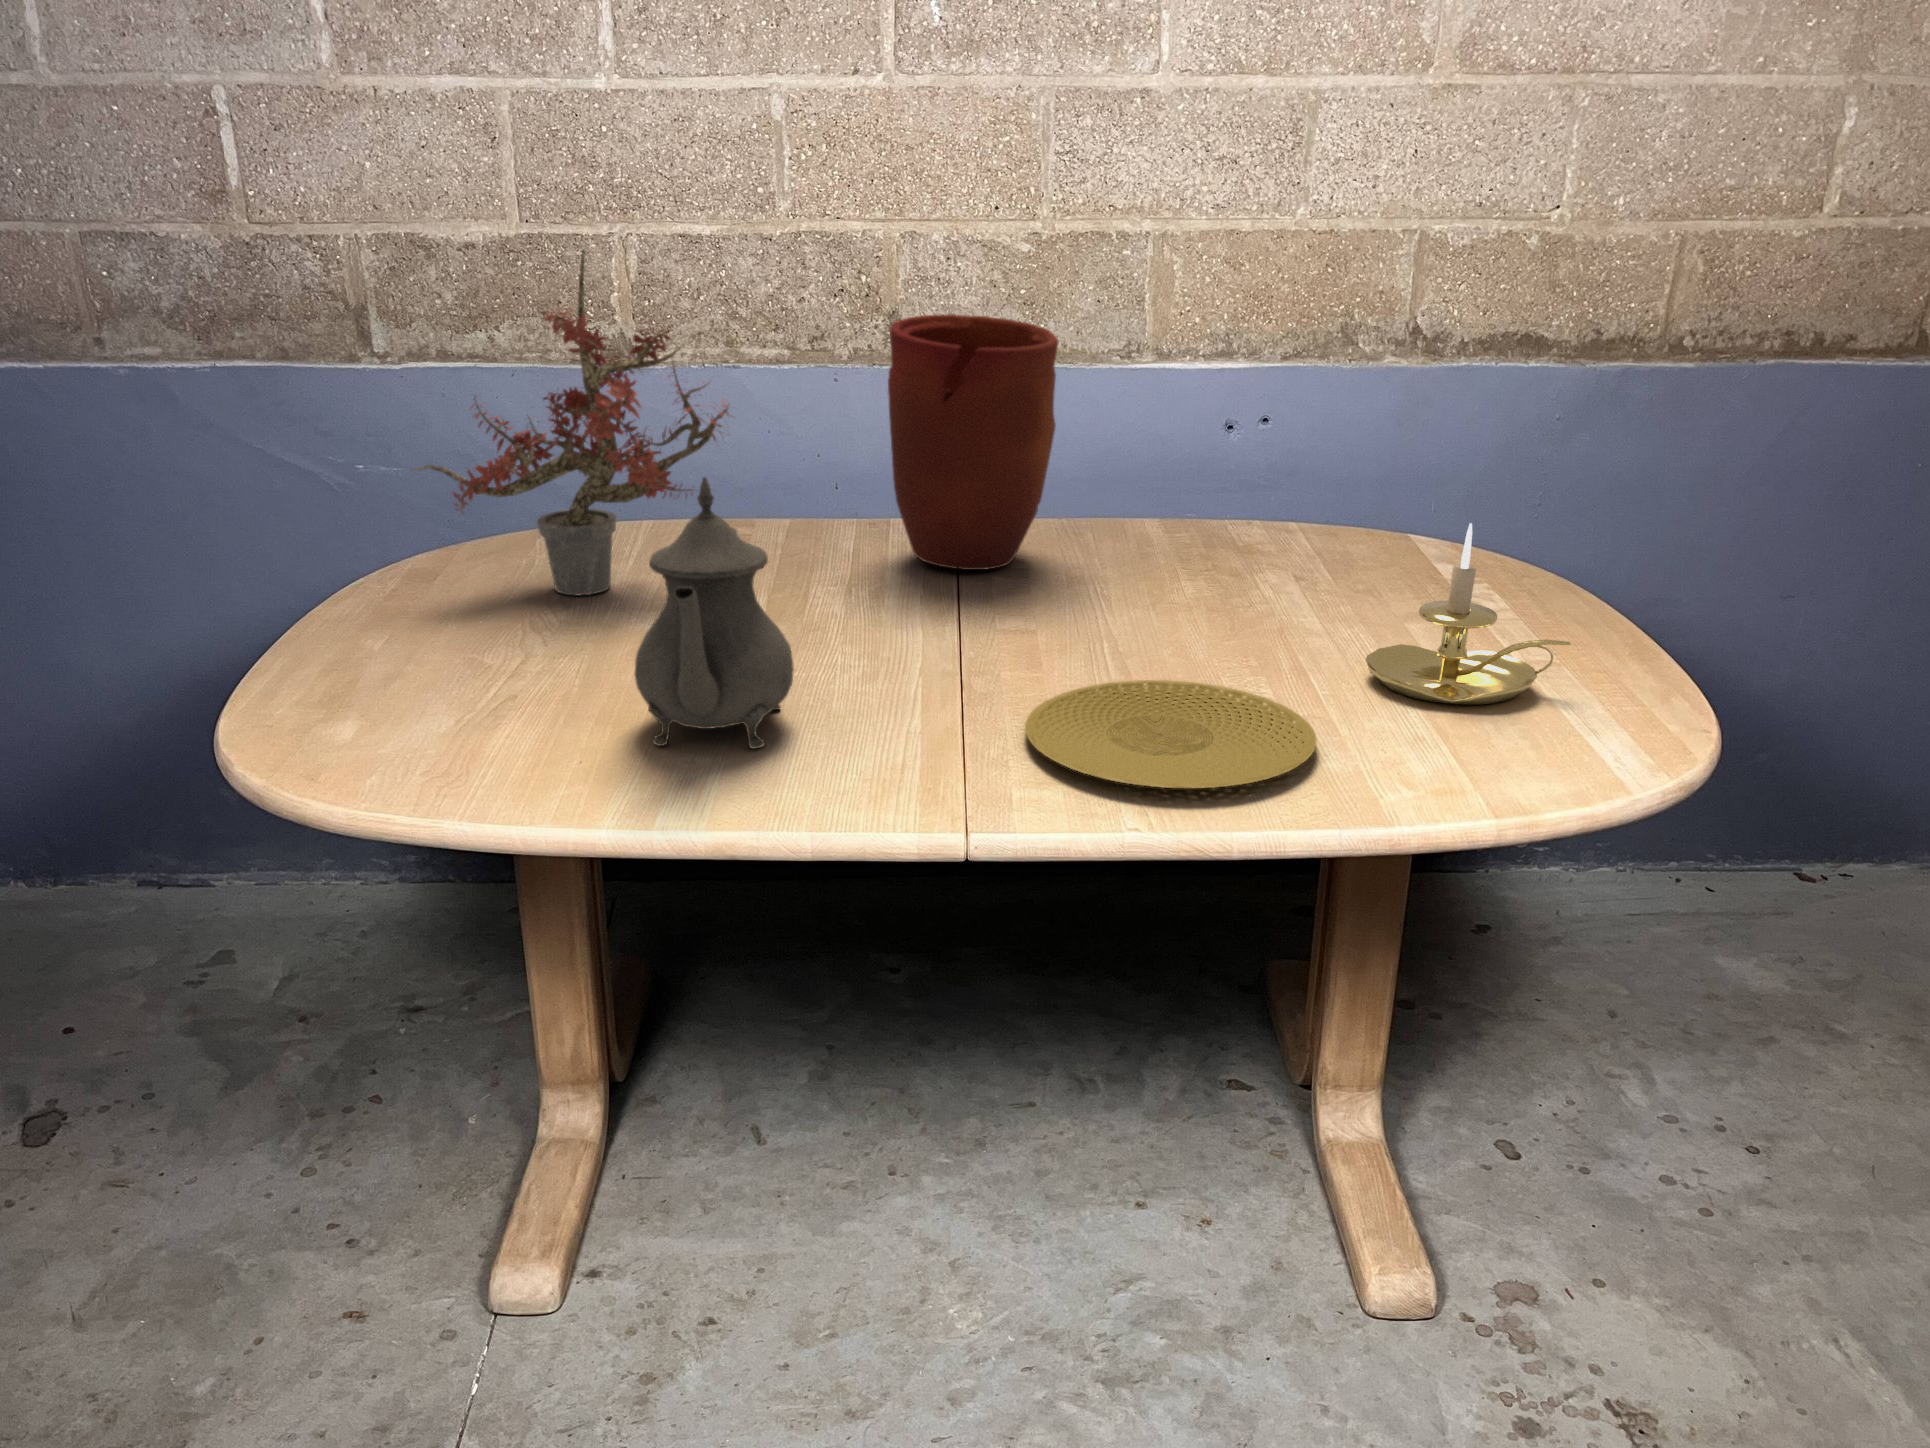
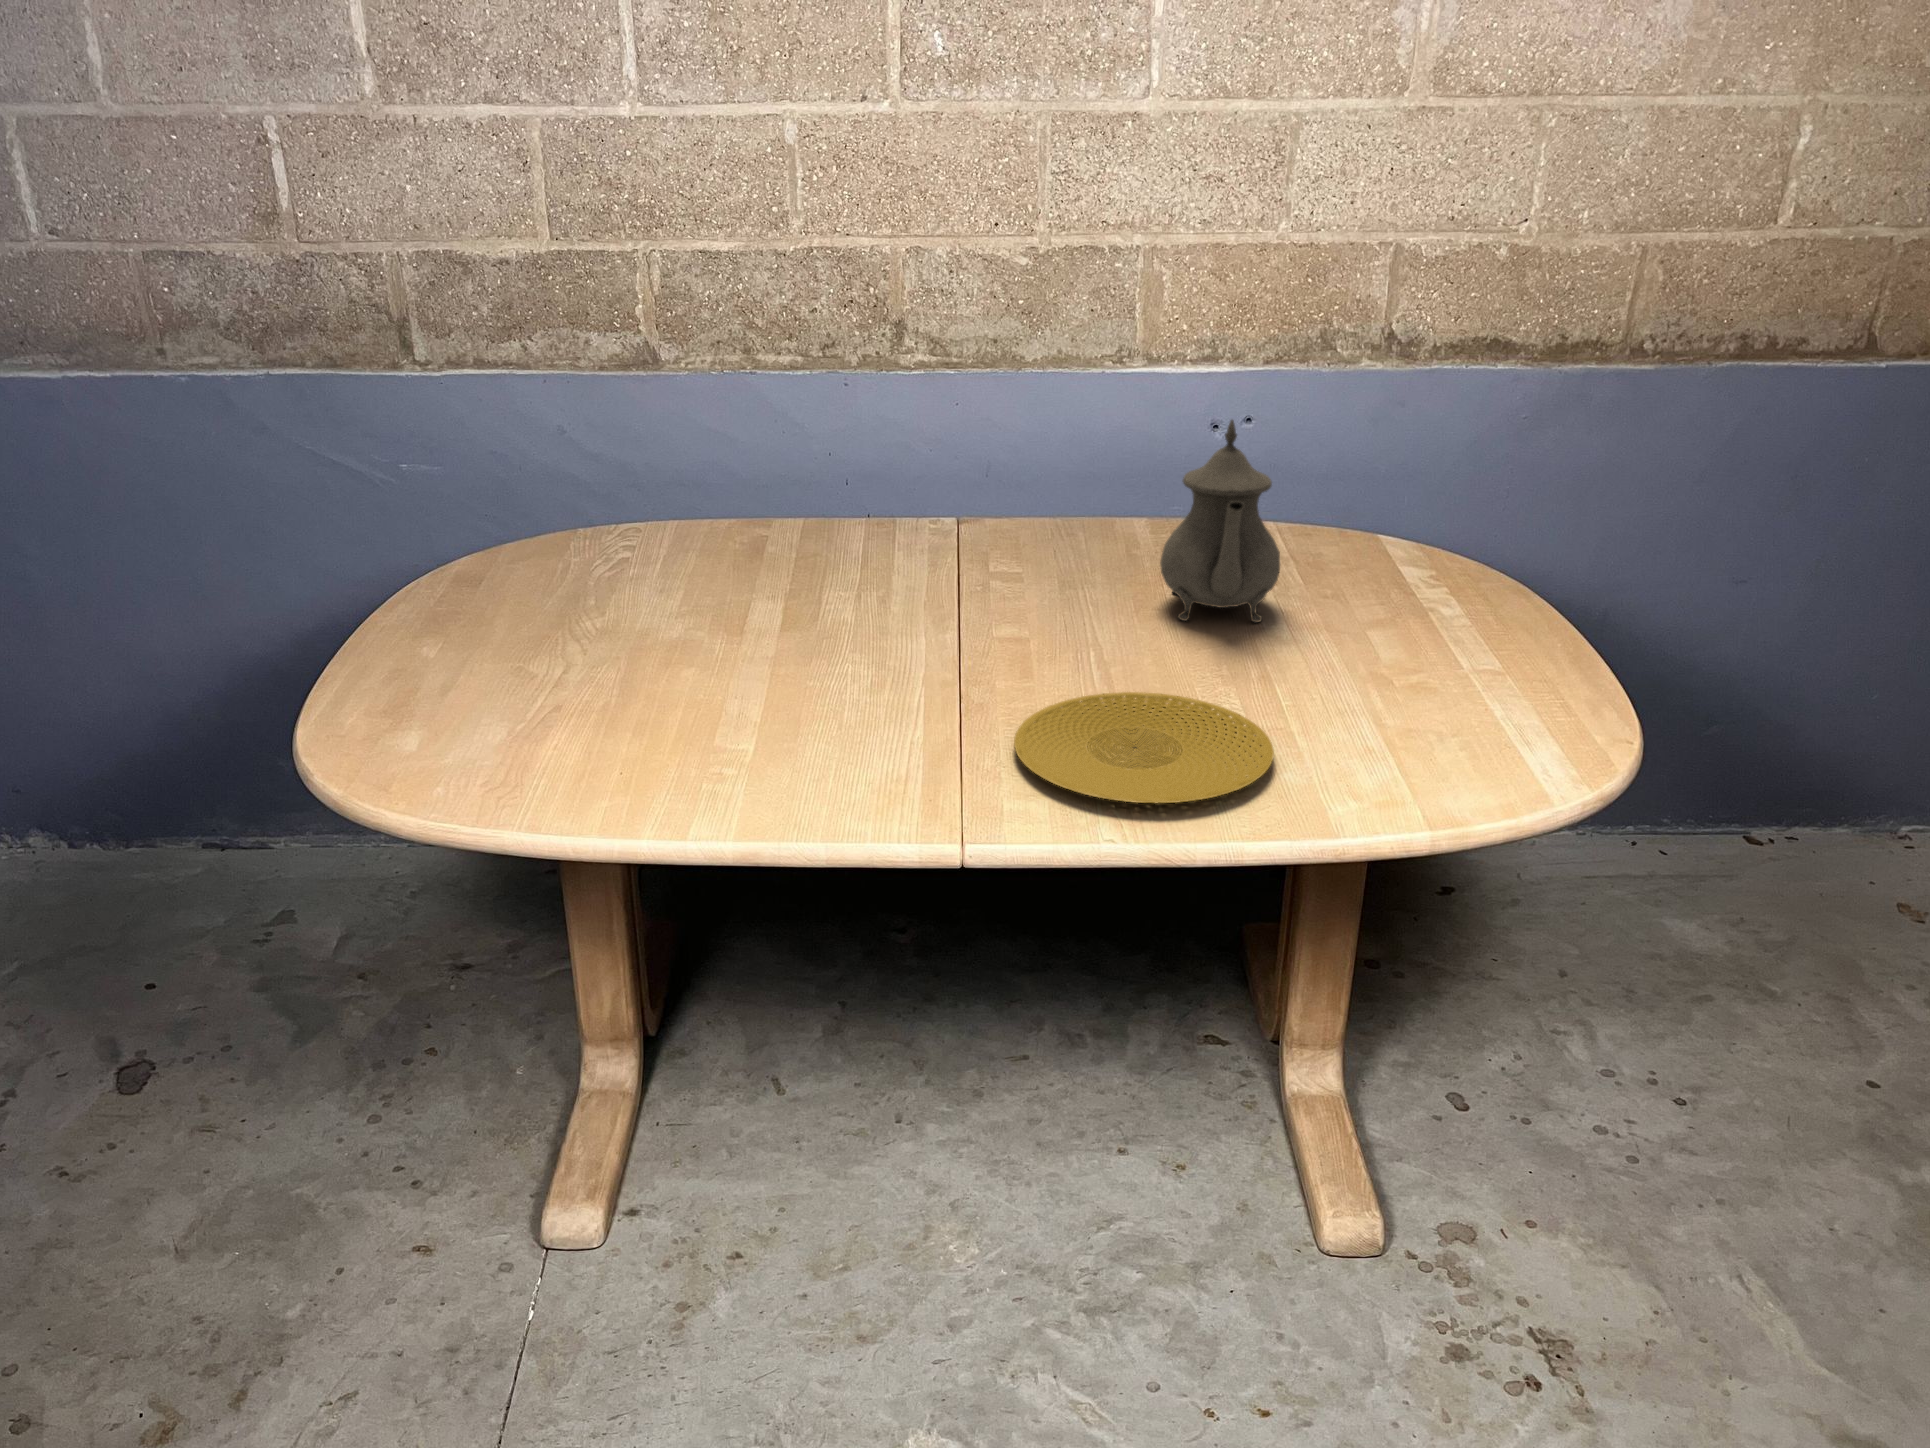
potted plant: present [413,249,734,595] -> none [459,287,757,603]
vase: present [888,314,1059,570] -> none [896,337,1051,576]
teapot: present [635,477,794,749] -> present [1160,420,1280,623]
candle holder: present [1366,523,1571,704] -> none [1324,553,1508,716]

